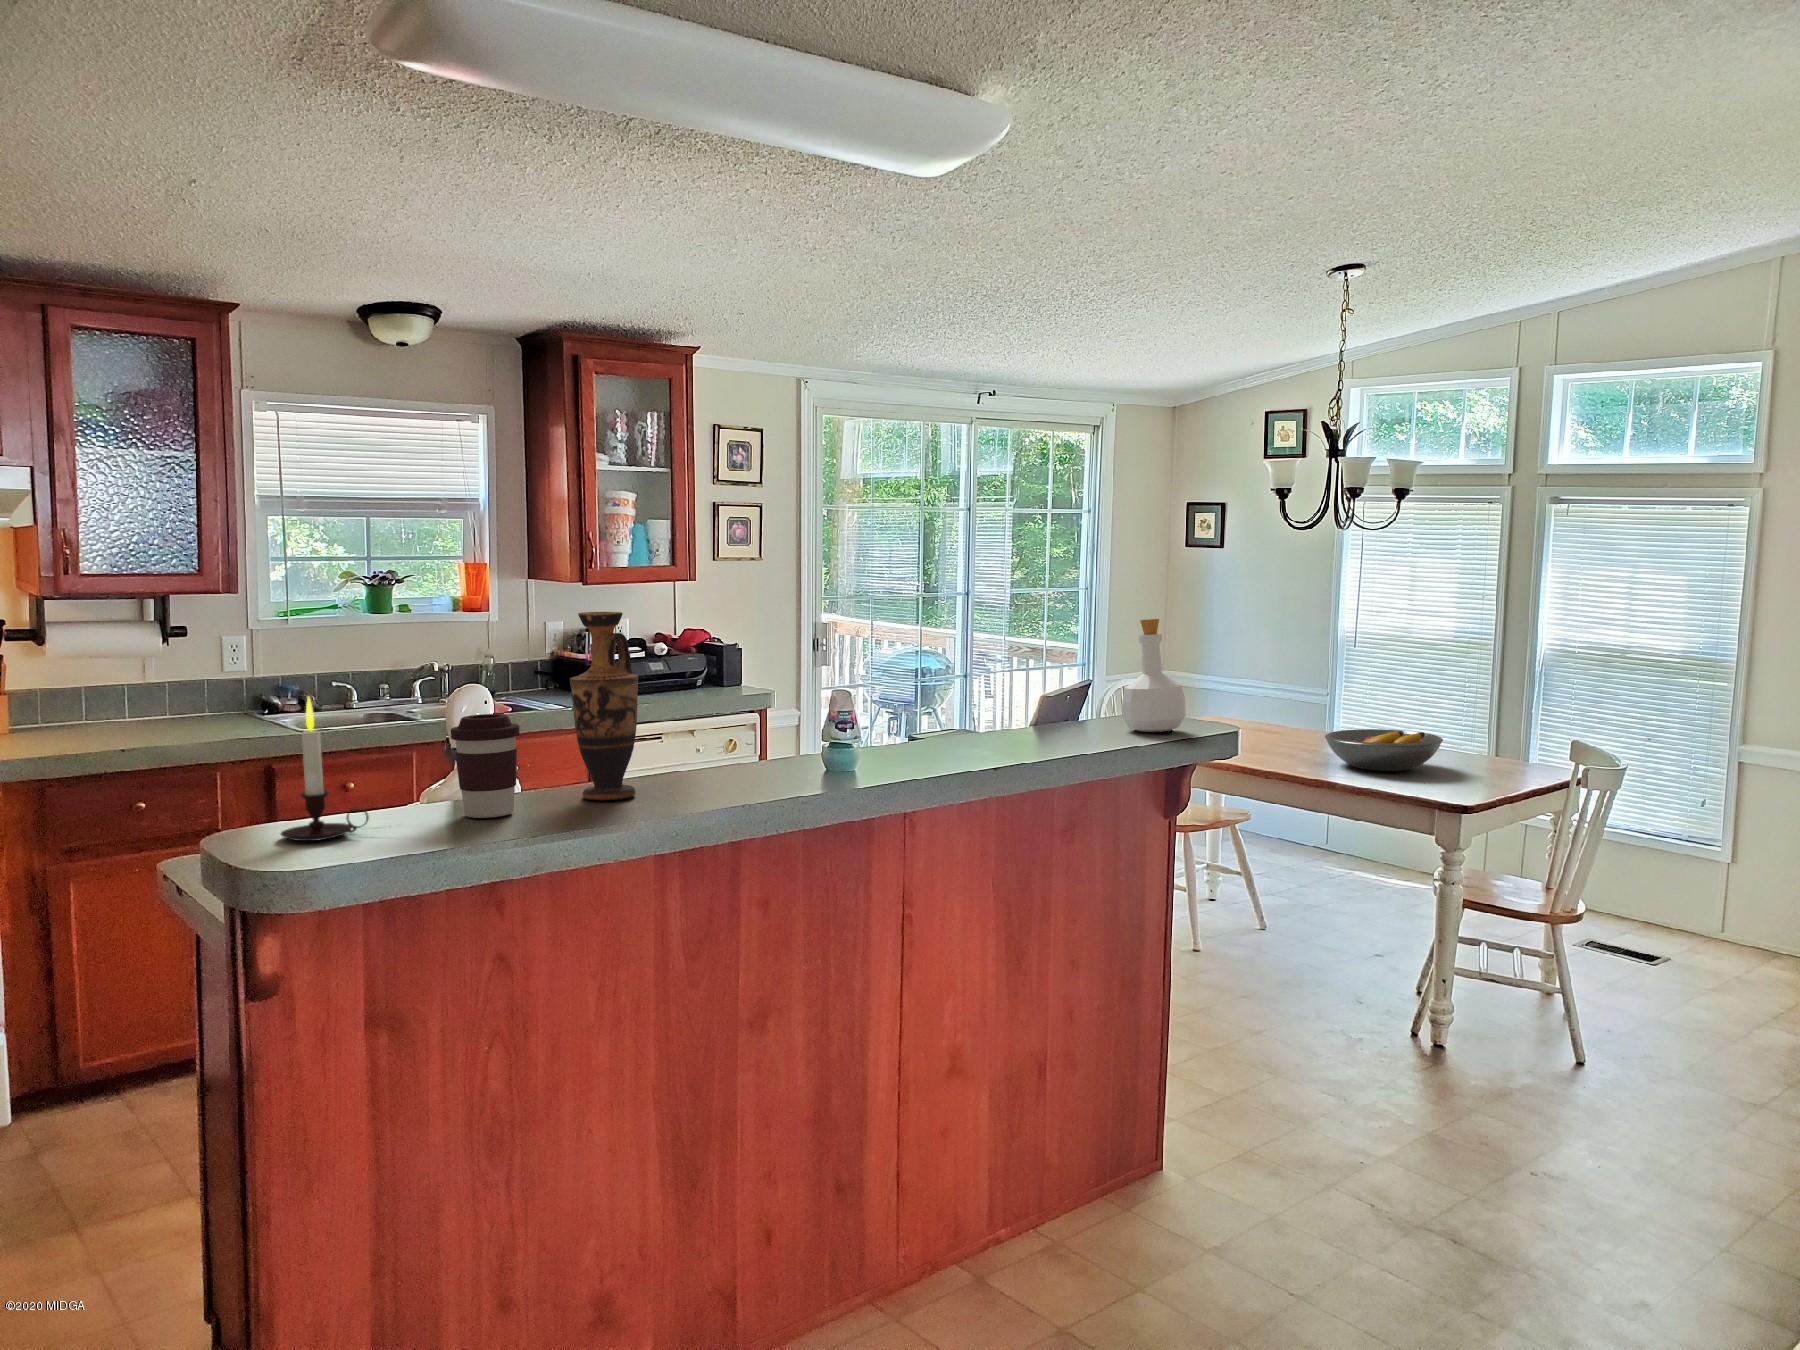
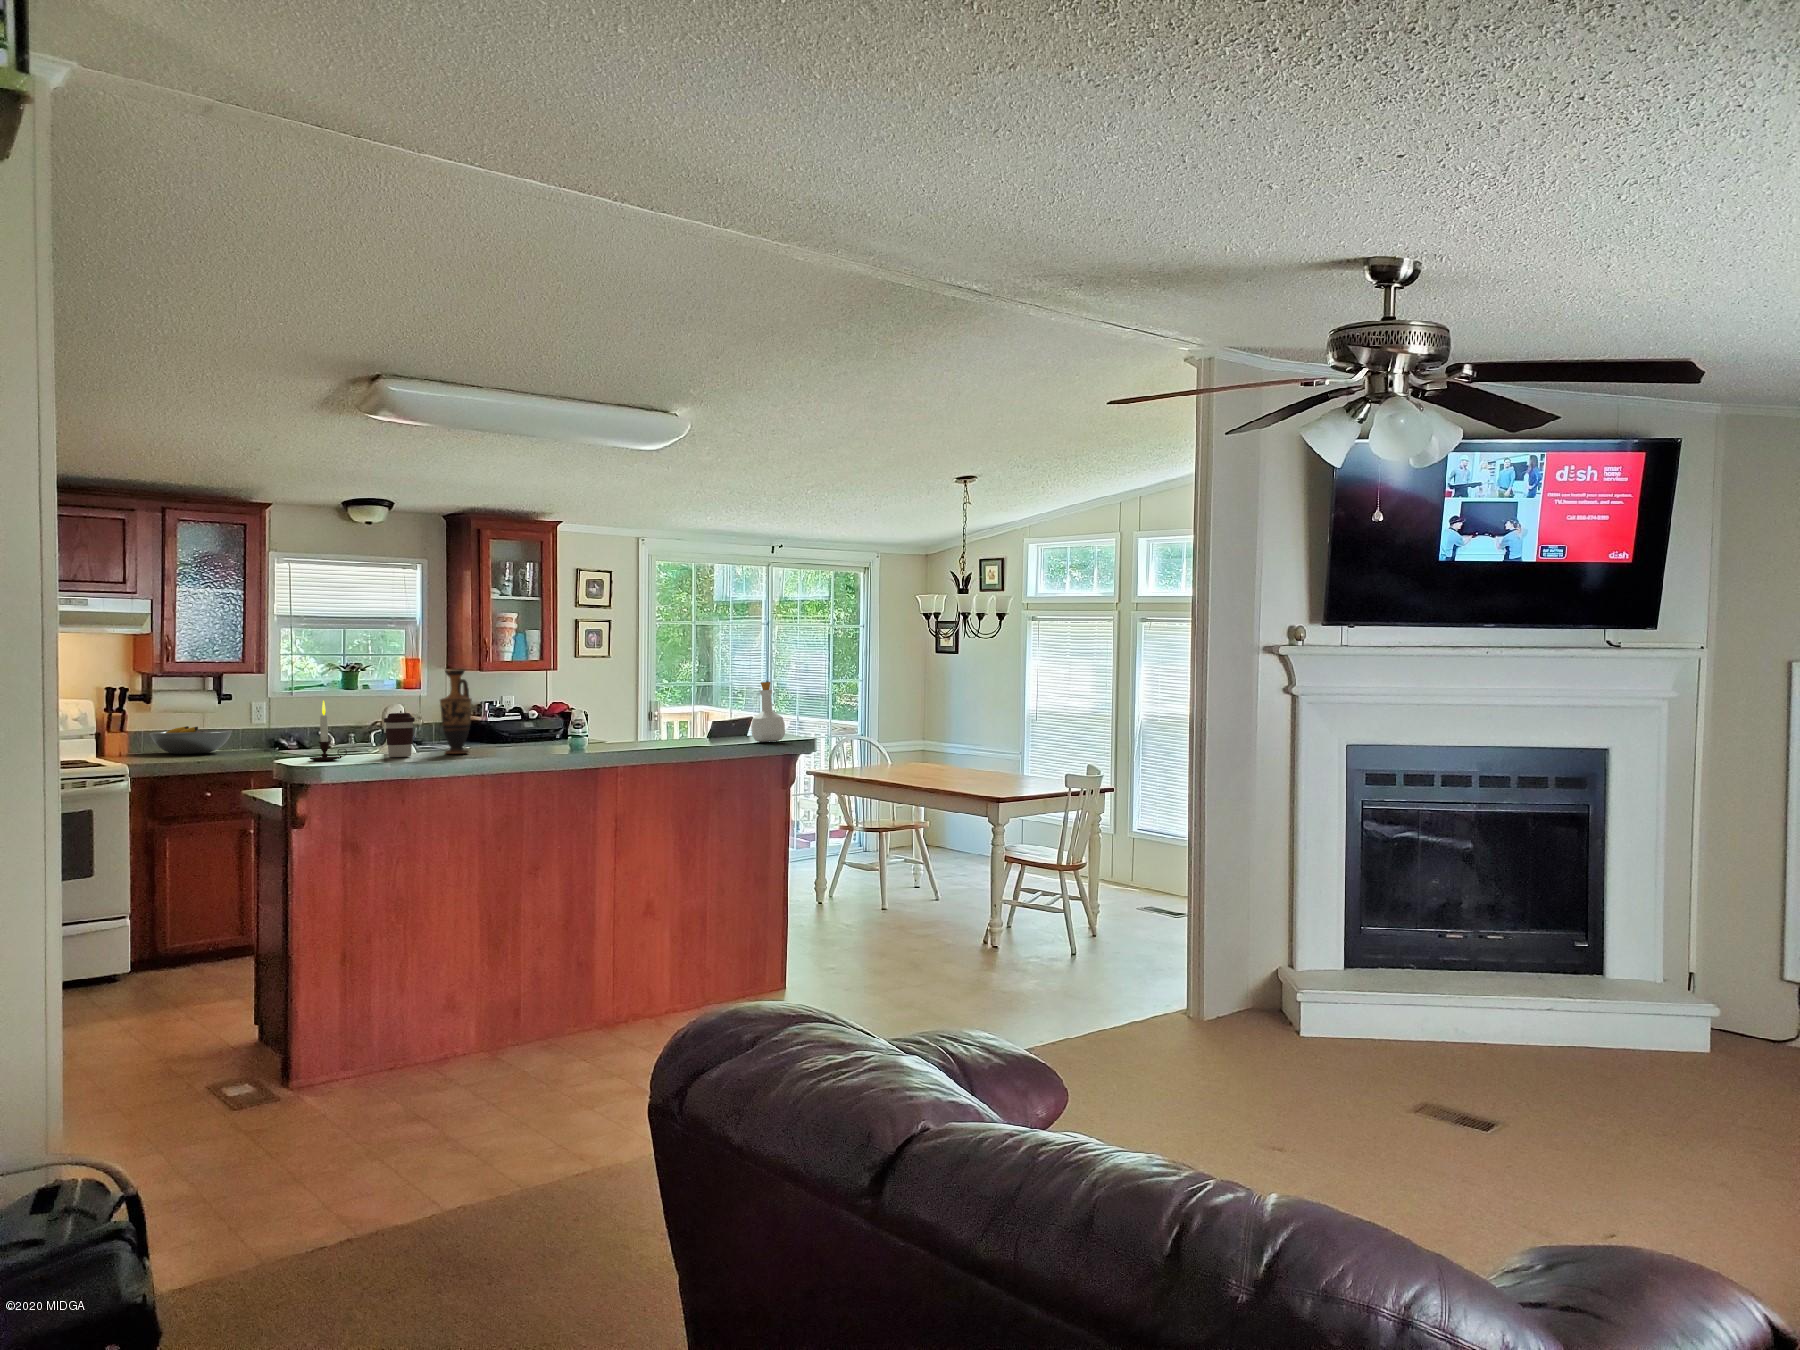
fruit bowl: present [1325,729,1443,771] -> present [149,726,232,754]

